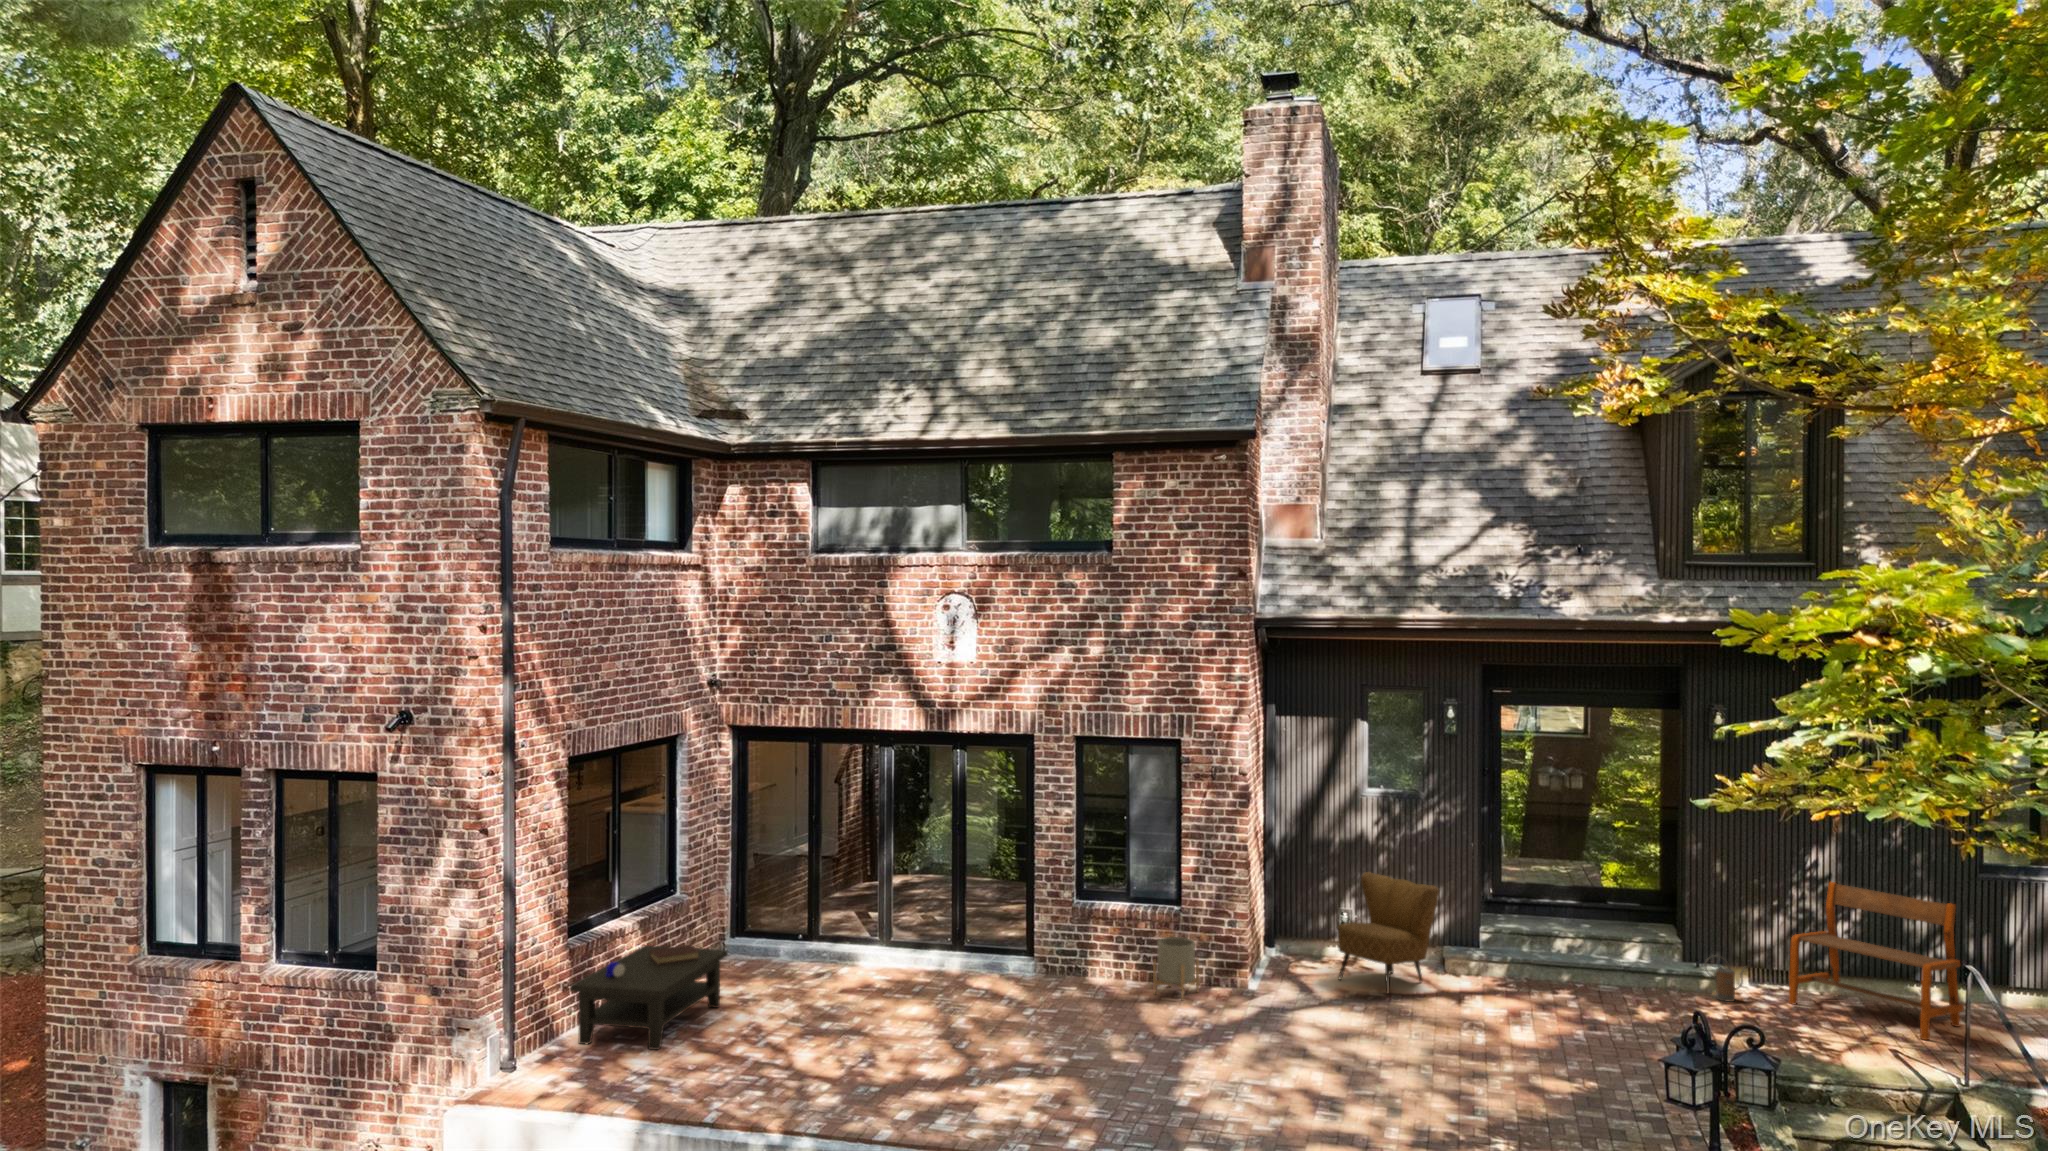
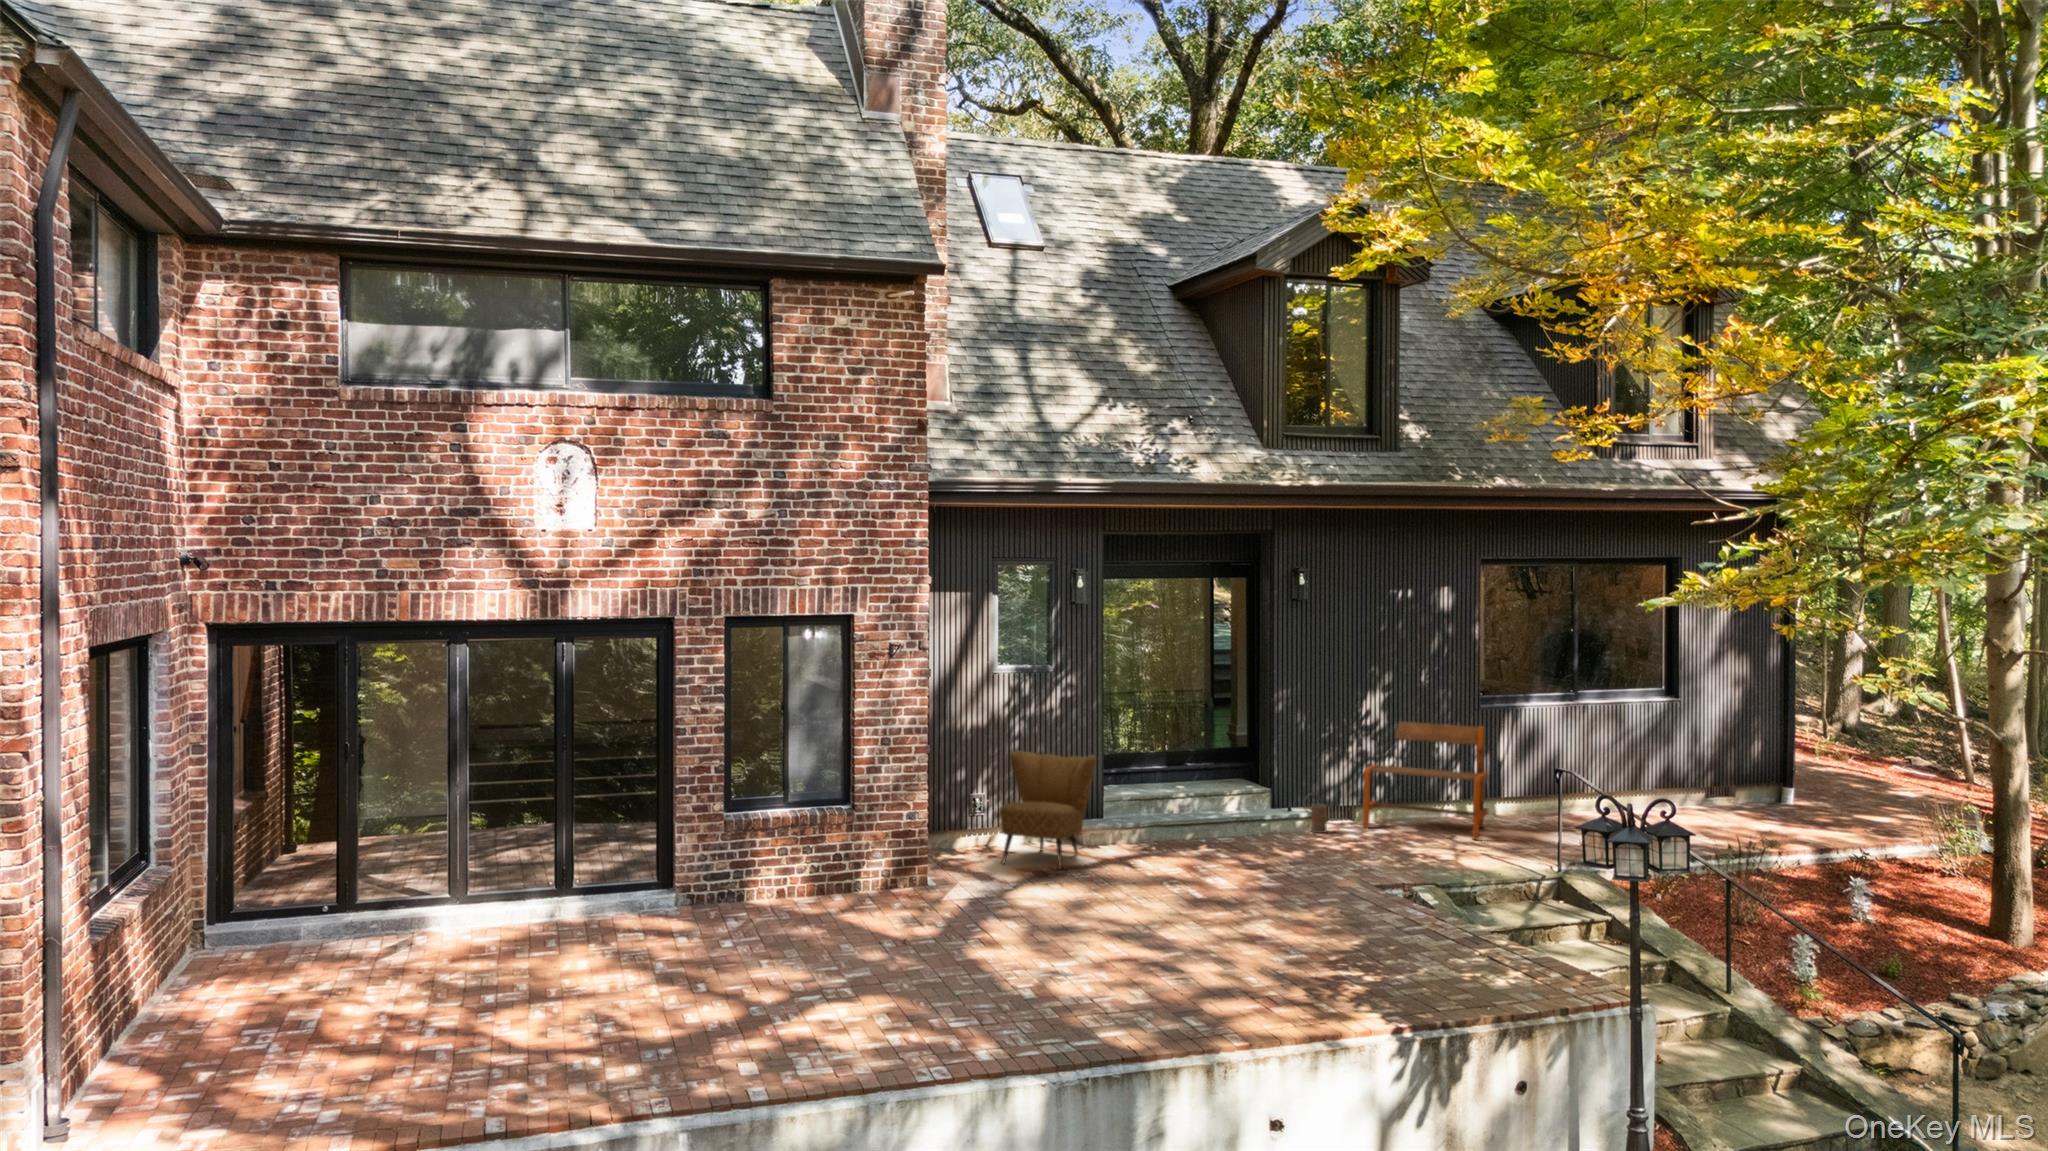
planter: present [1153,937,1199,1000] -> none [836,839,882,908]
coffee table: present [570,945,728,1050] -> none [57,935,285,1112]

